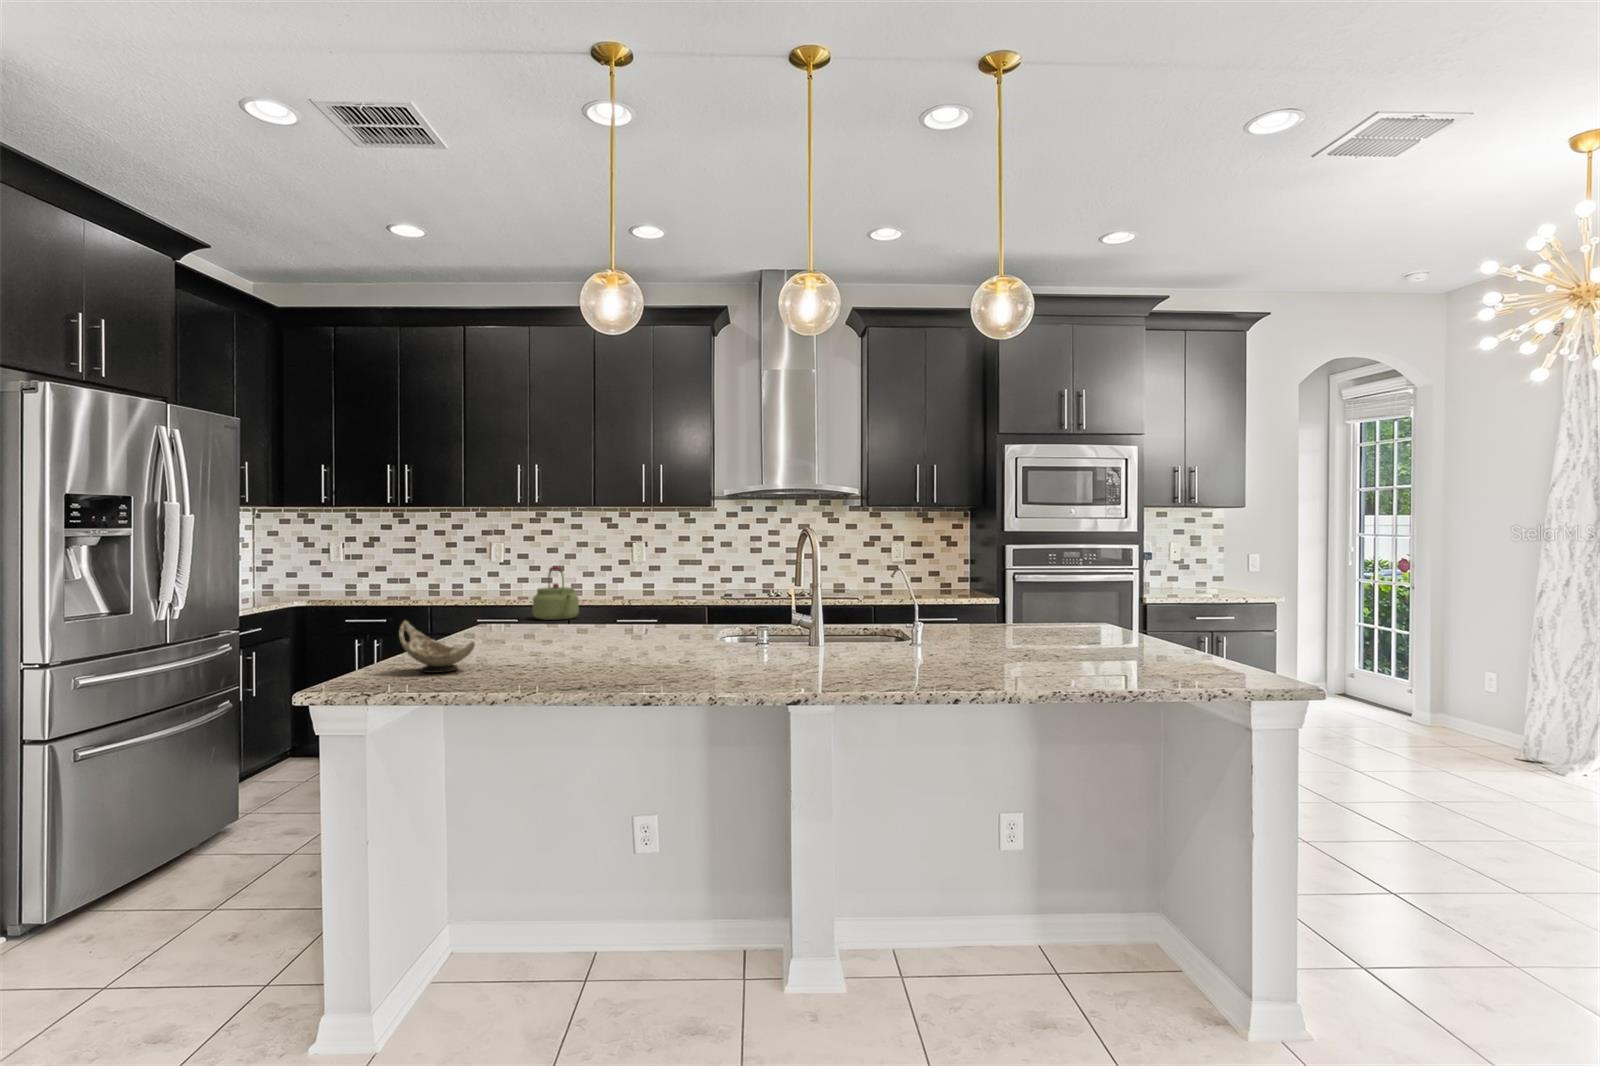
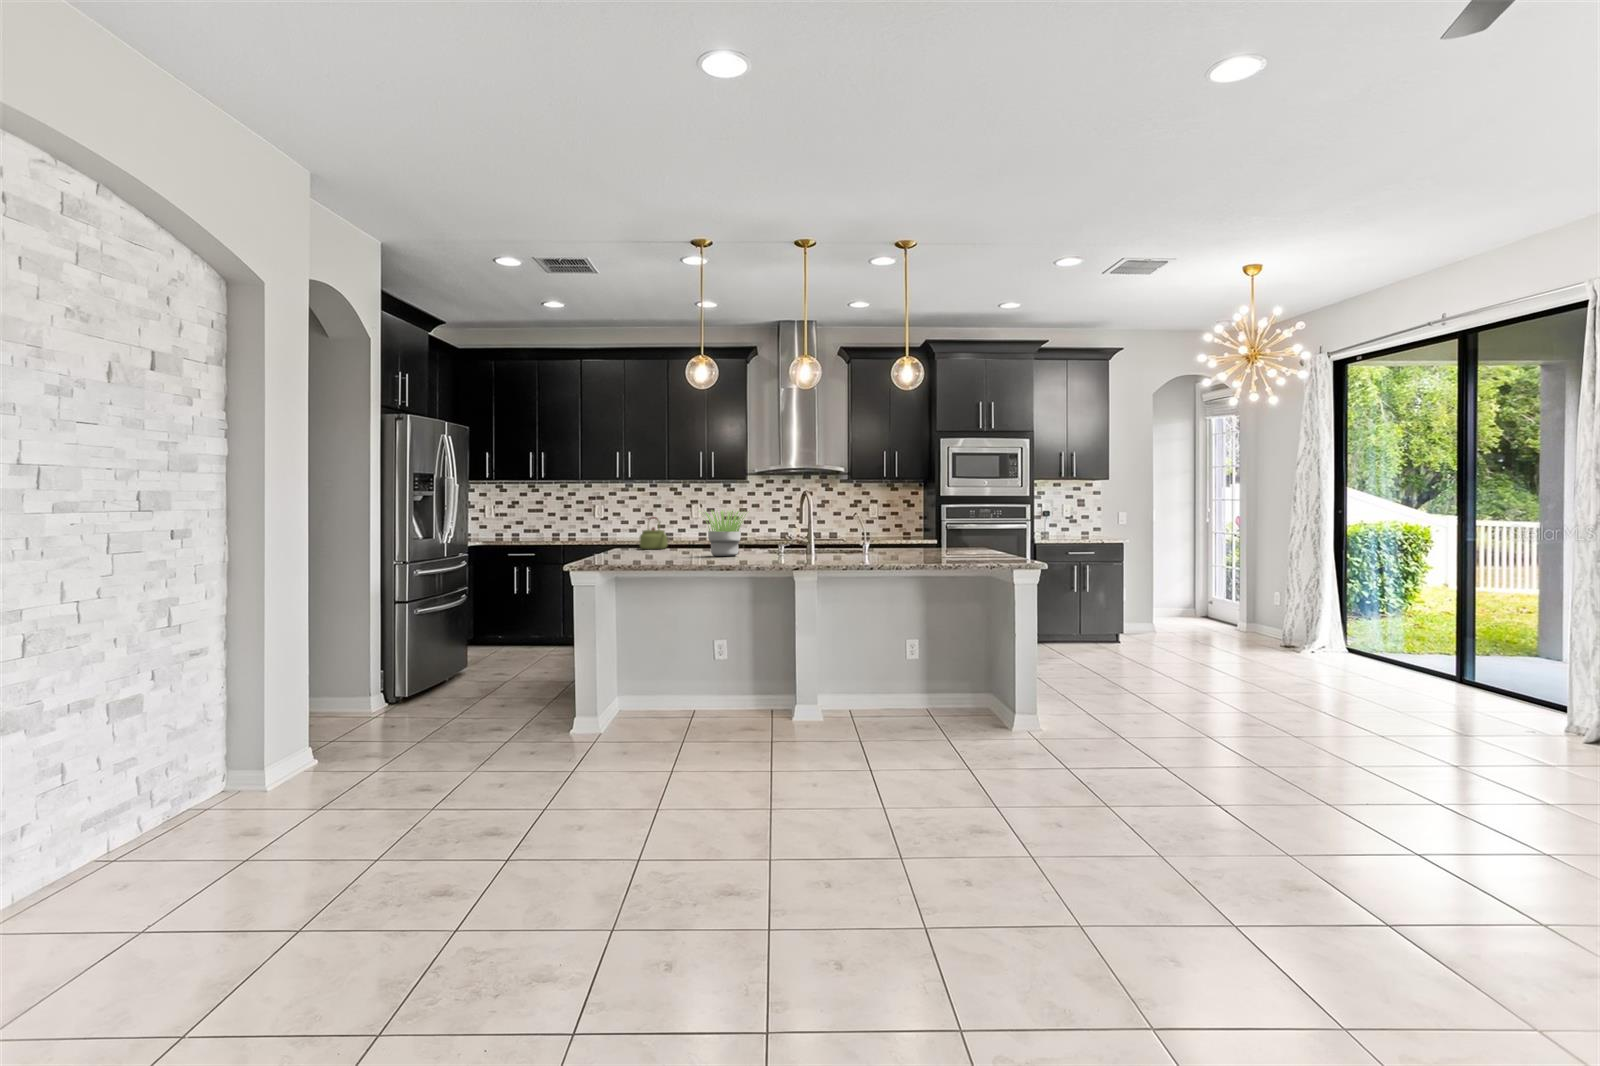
potted plant: none [600,562,703,652] -> present [705,510,746,556]
decorative bowl: present [399,621,475,673] -> none [602,536,640,561]

